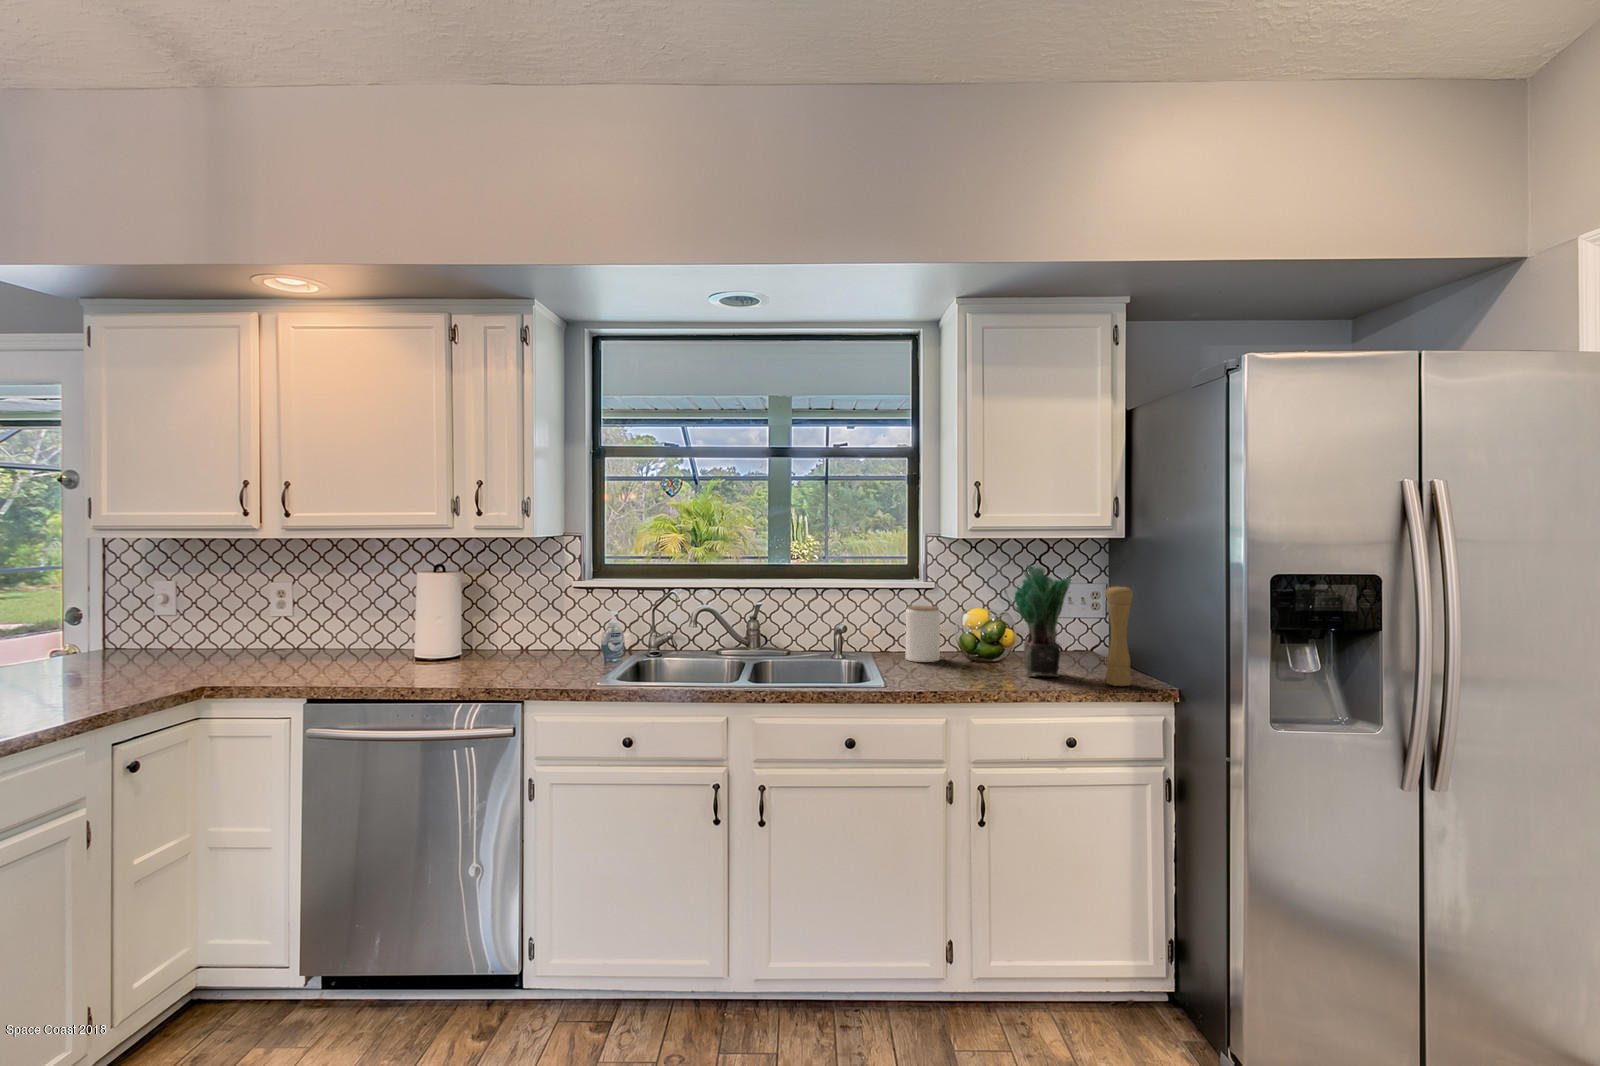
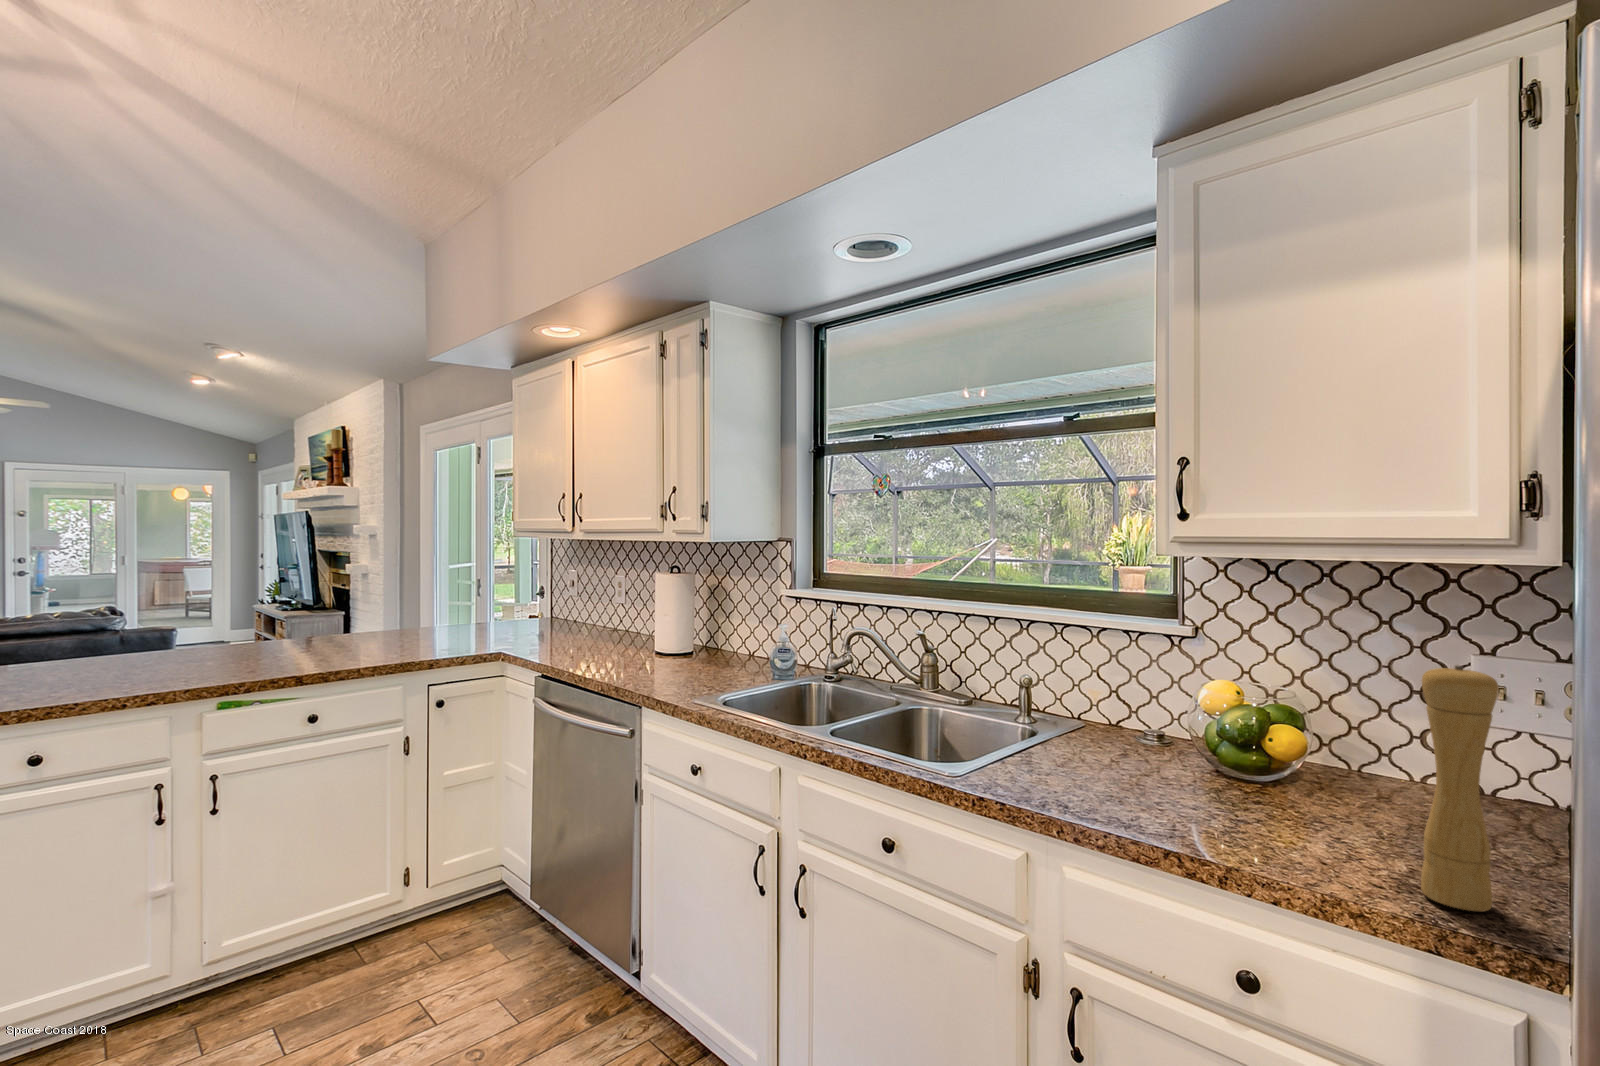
potted plant: present [1004,565,1071,677] -> none [1209,605,1352,842]
jar: present [906,606,940,662] -> none [1110,661,1172,758]

